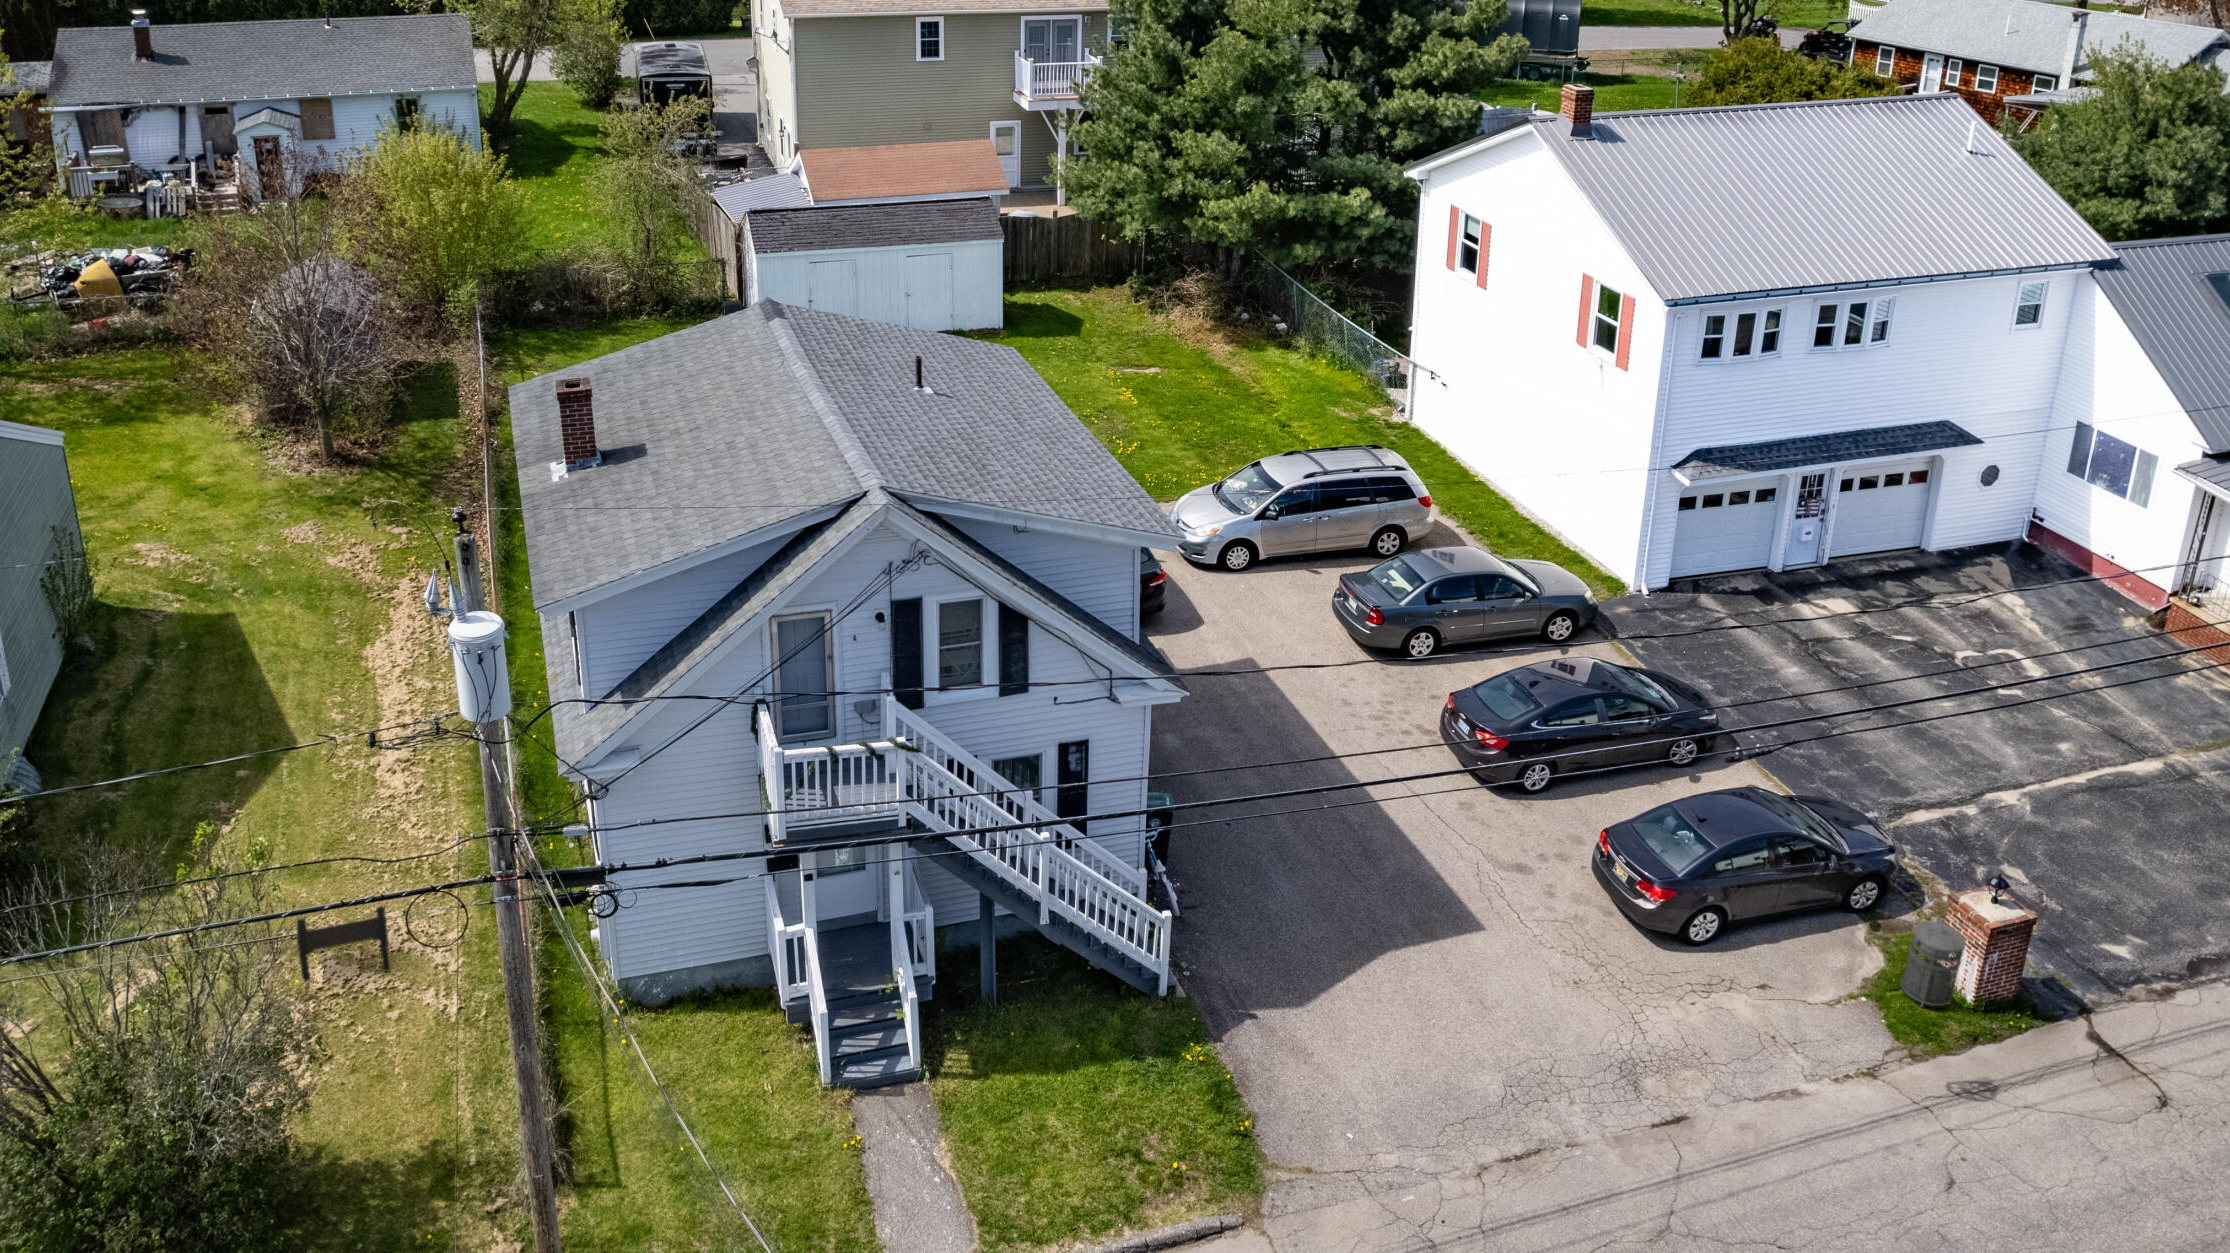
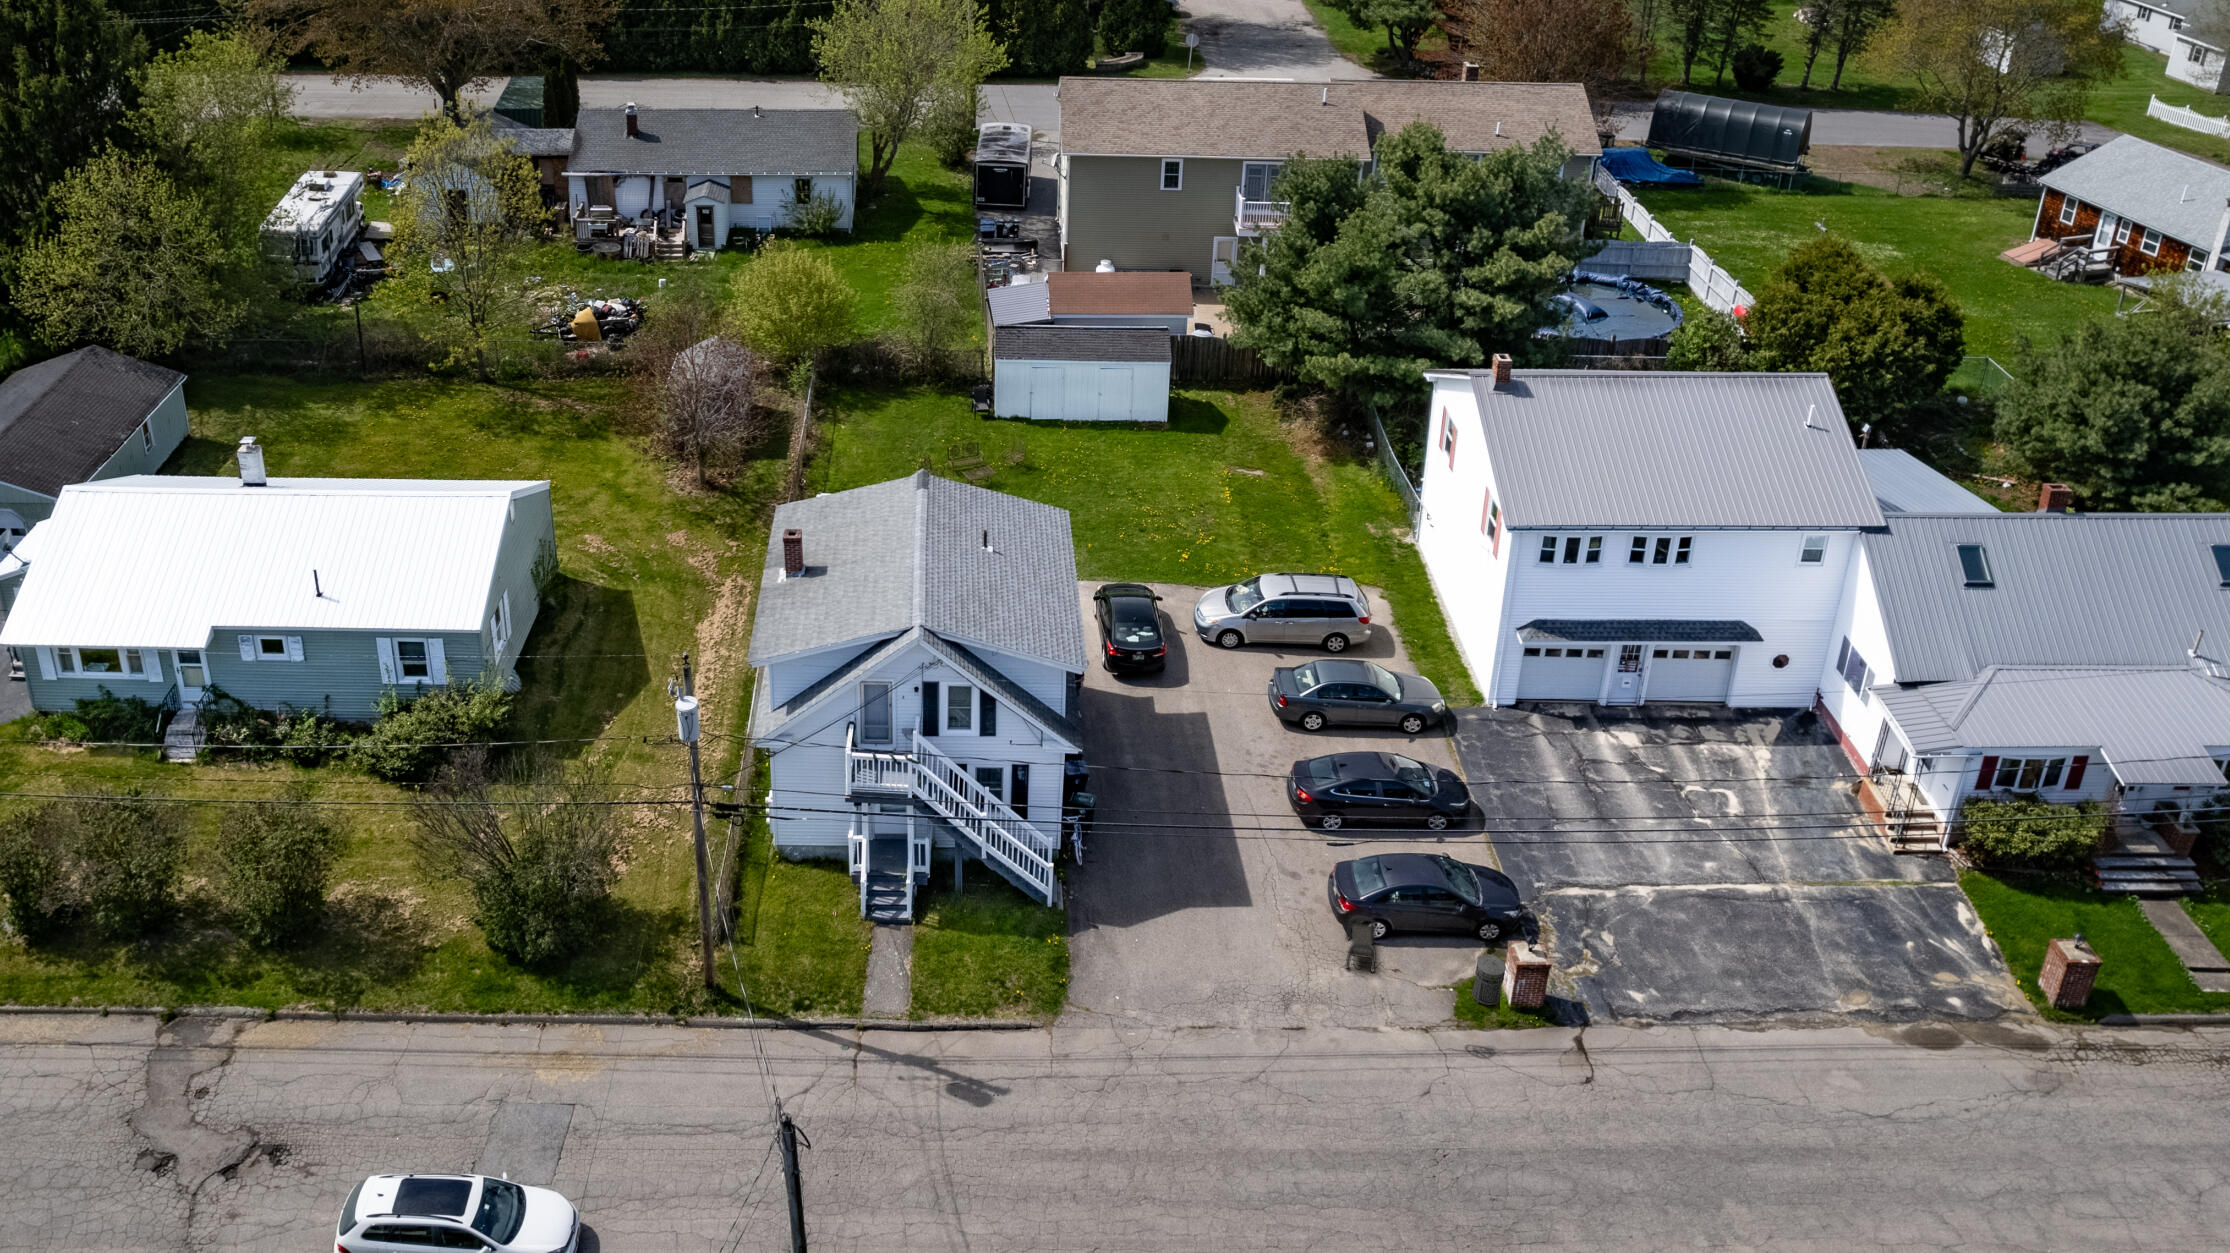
bench: present [297,906,391,981] -> present [1346,915,1376,972]

